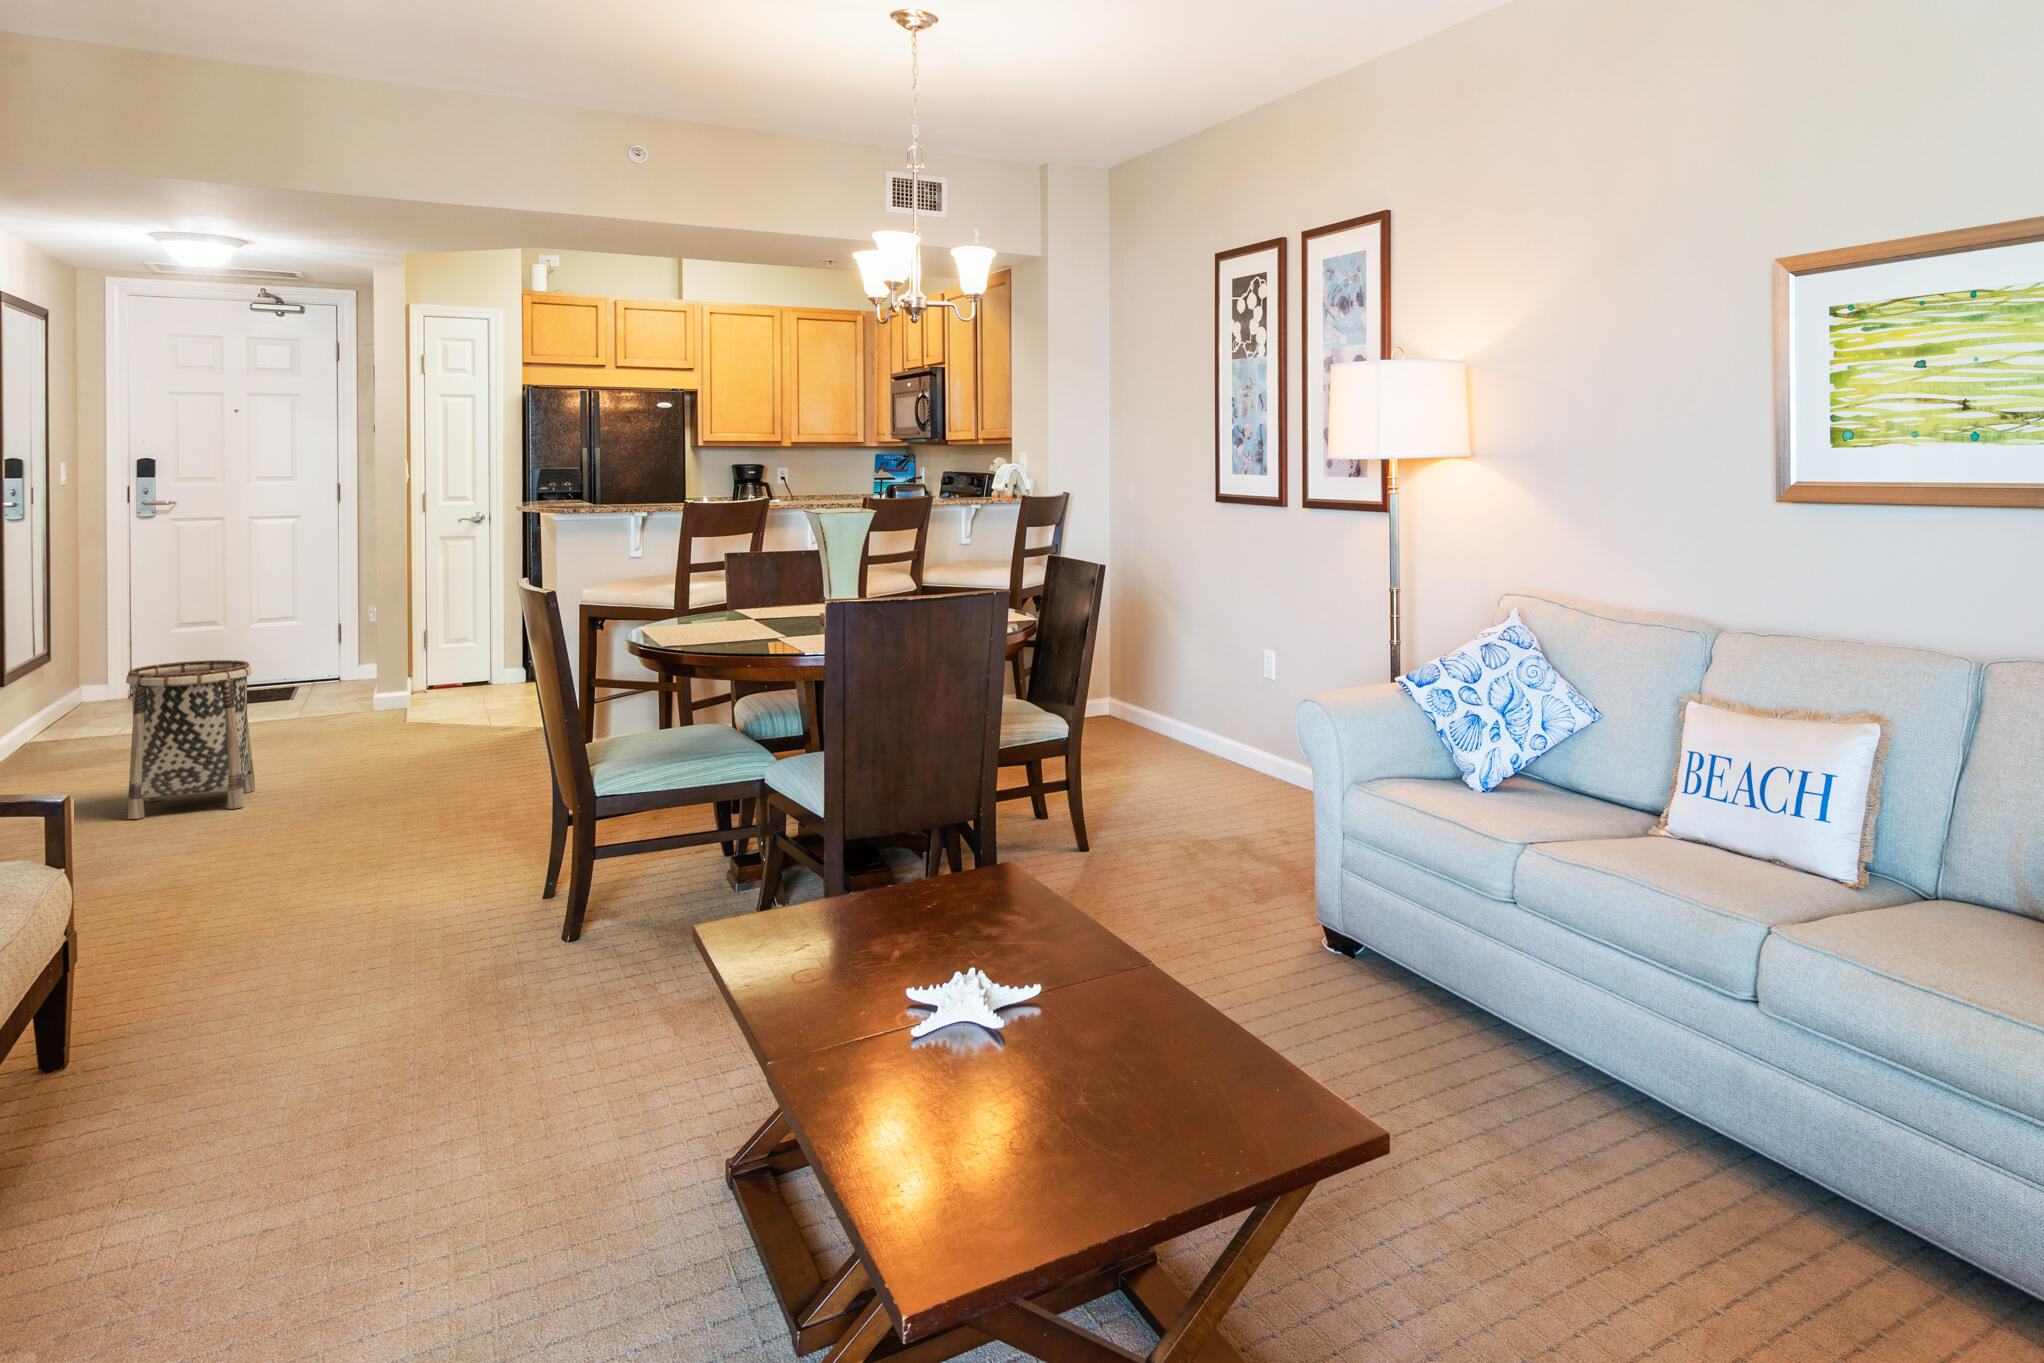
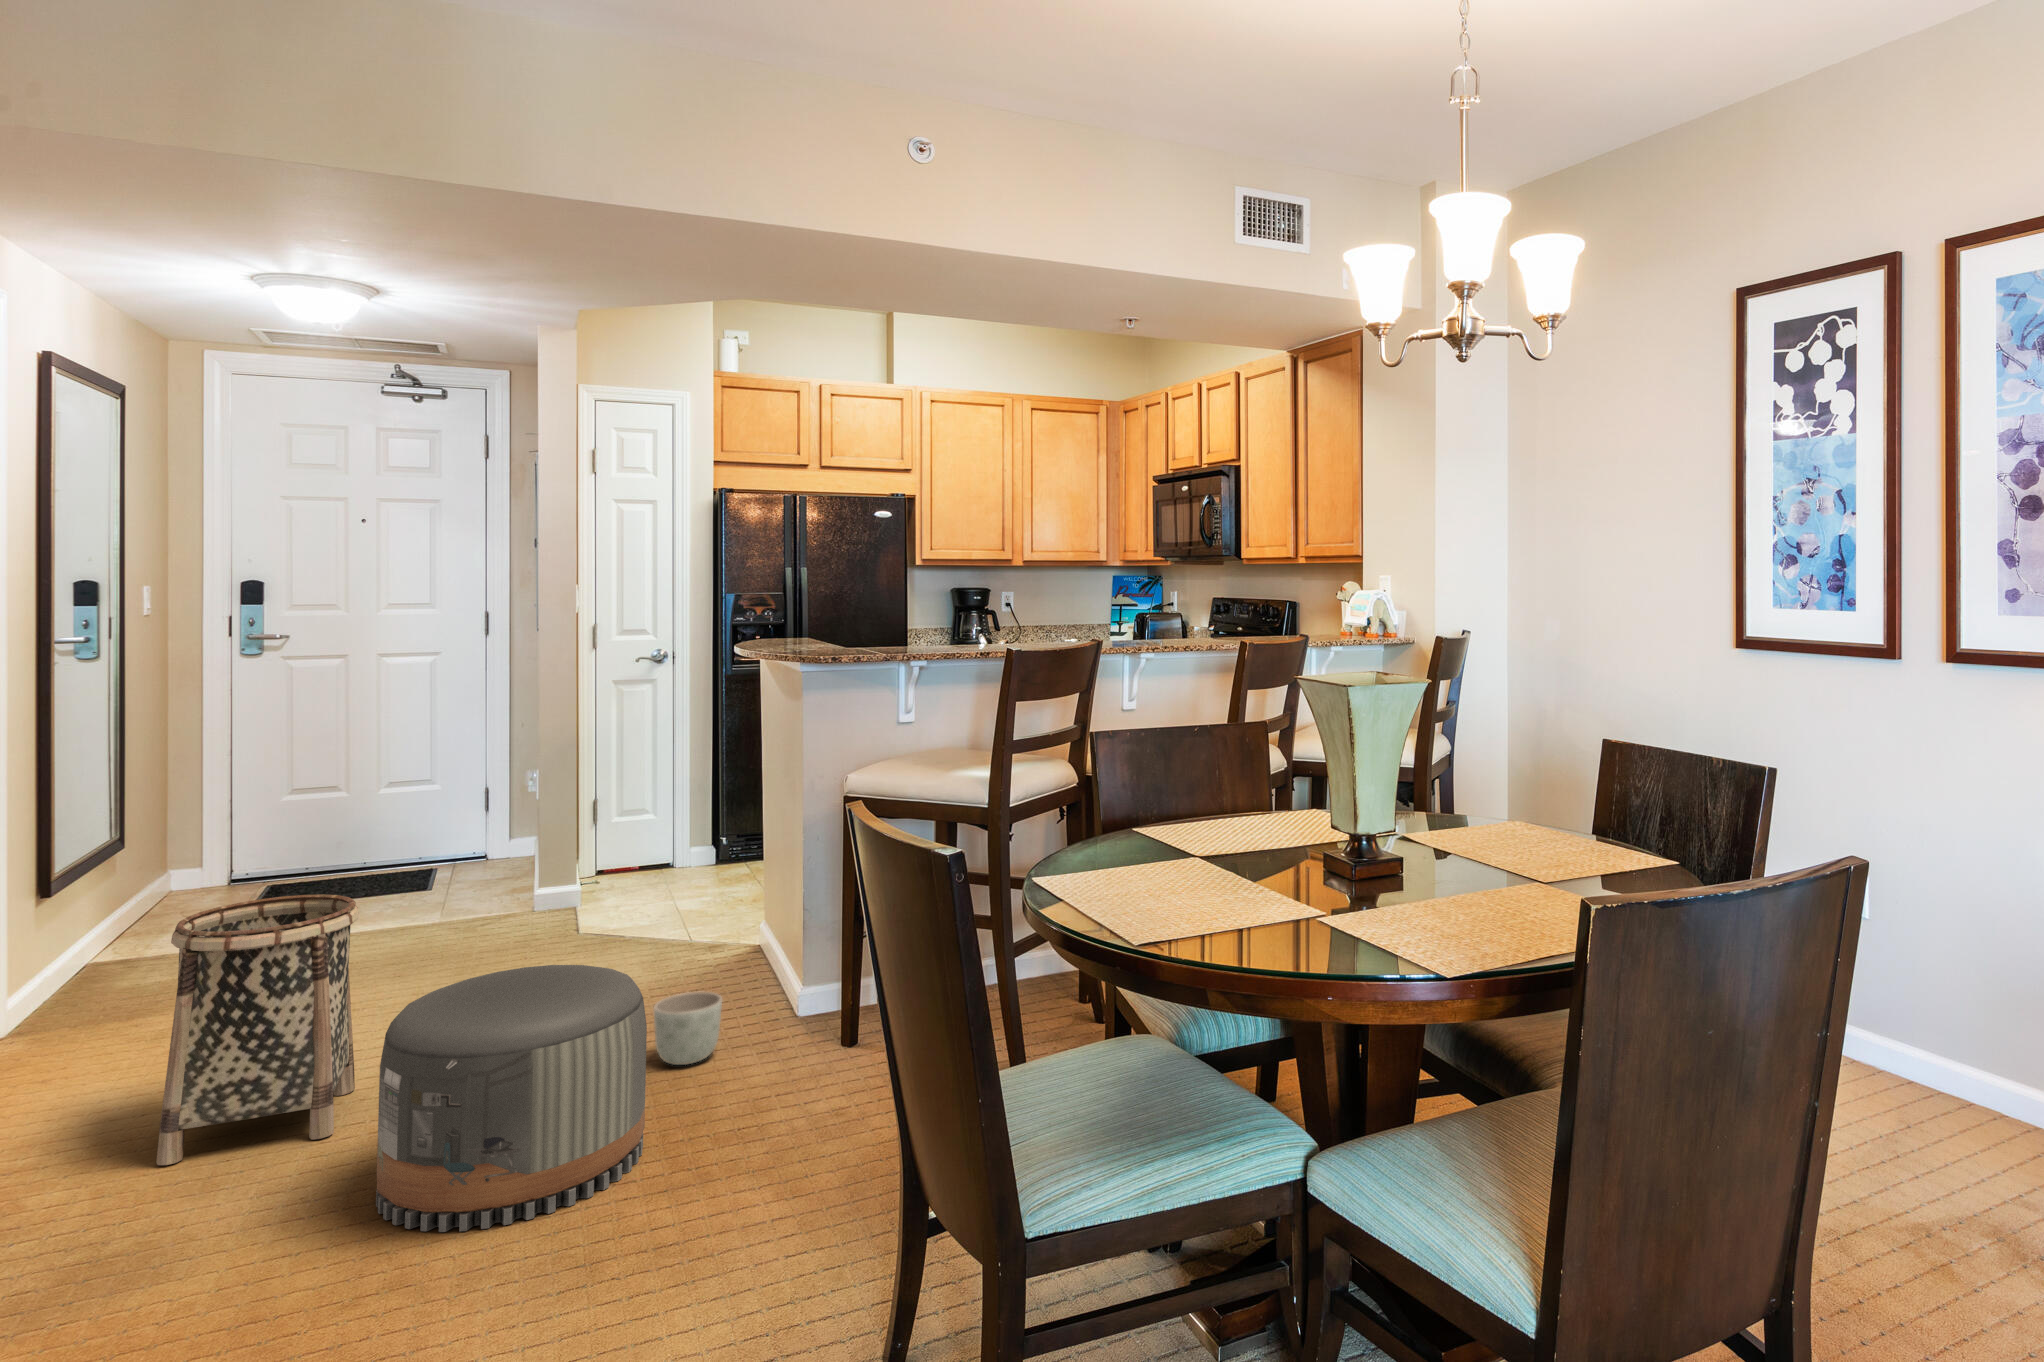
pouf: none [276,698,453,839] -> present [376,965,647,1232]
planter: none [464,734,513,778] -> present [654,992,722,1065]

